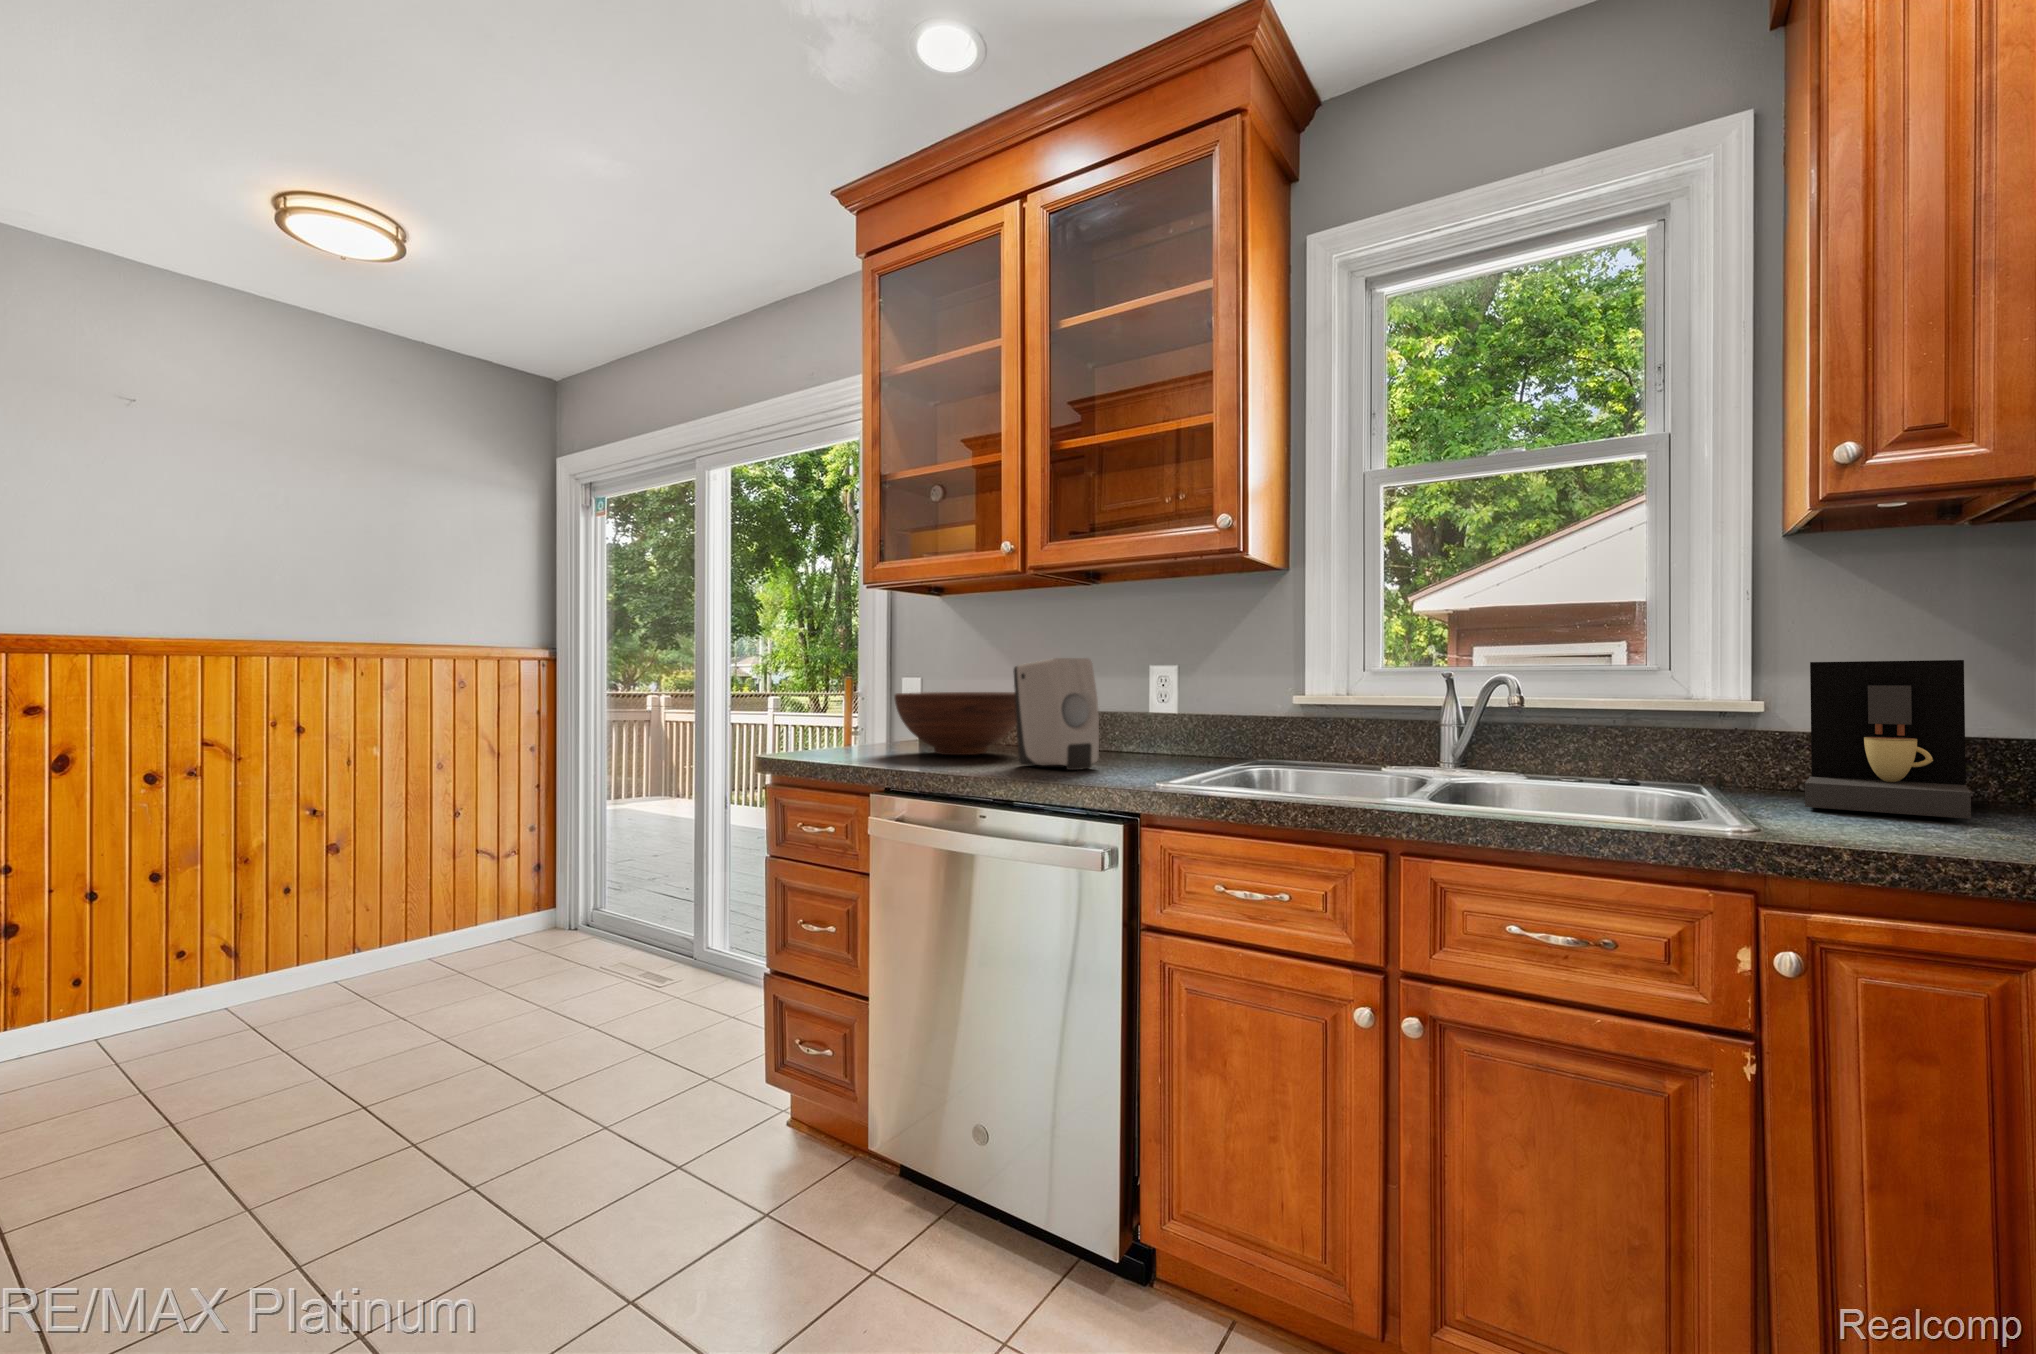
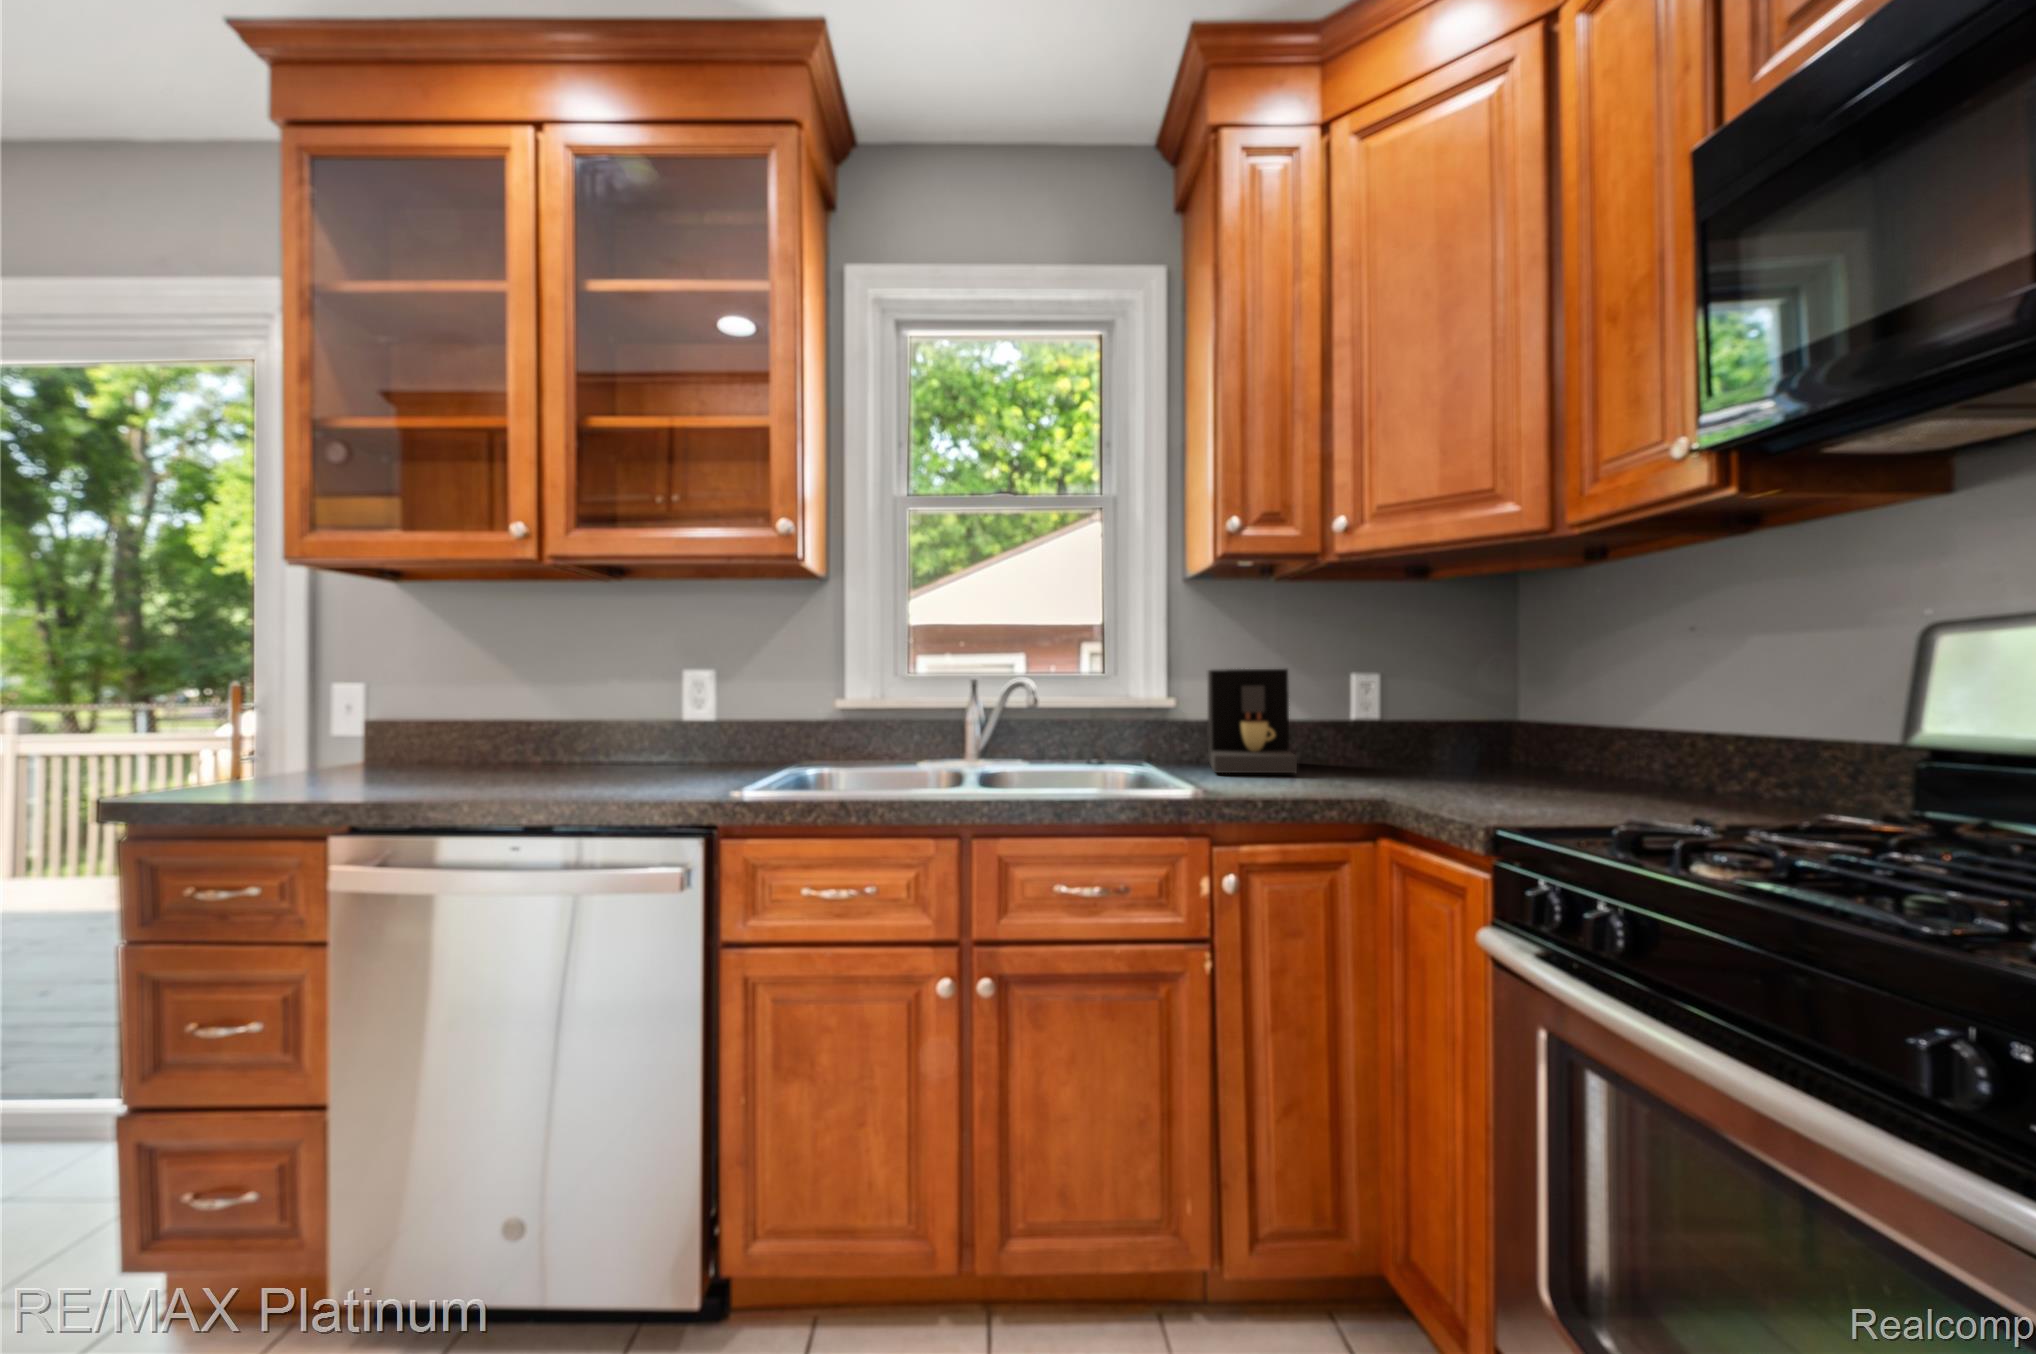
soap dispenser: present [1013,658,1099,770] -> none [535,663,646,788]
fruit bowl: present [894,692,1017,755] -> none [343,702,535,781]

